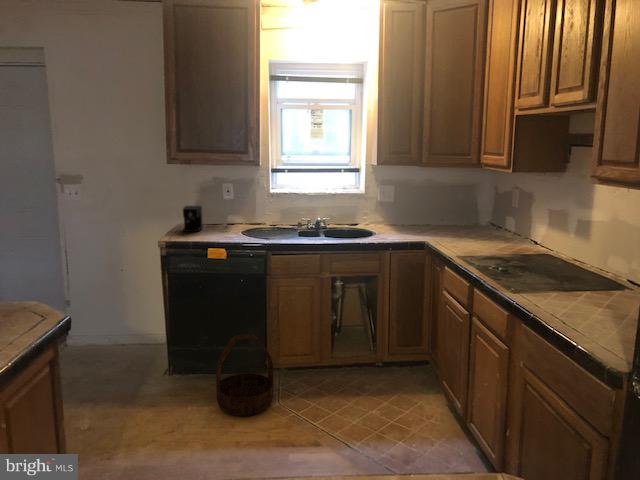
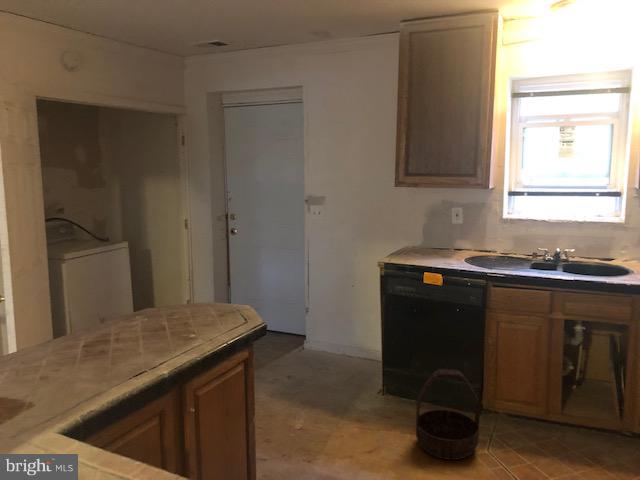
coffee maker: present [183,206,227,232] -> none [408,228,455,254]

